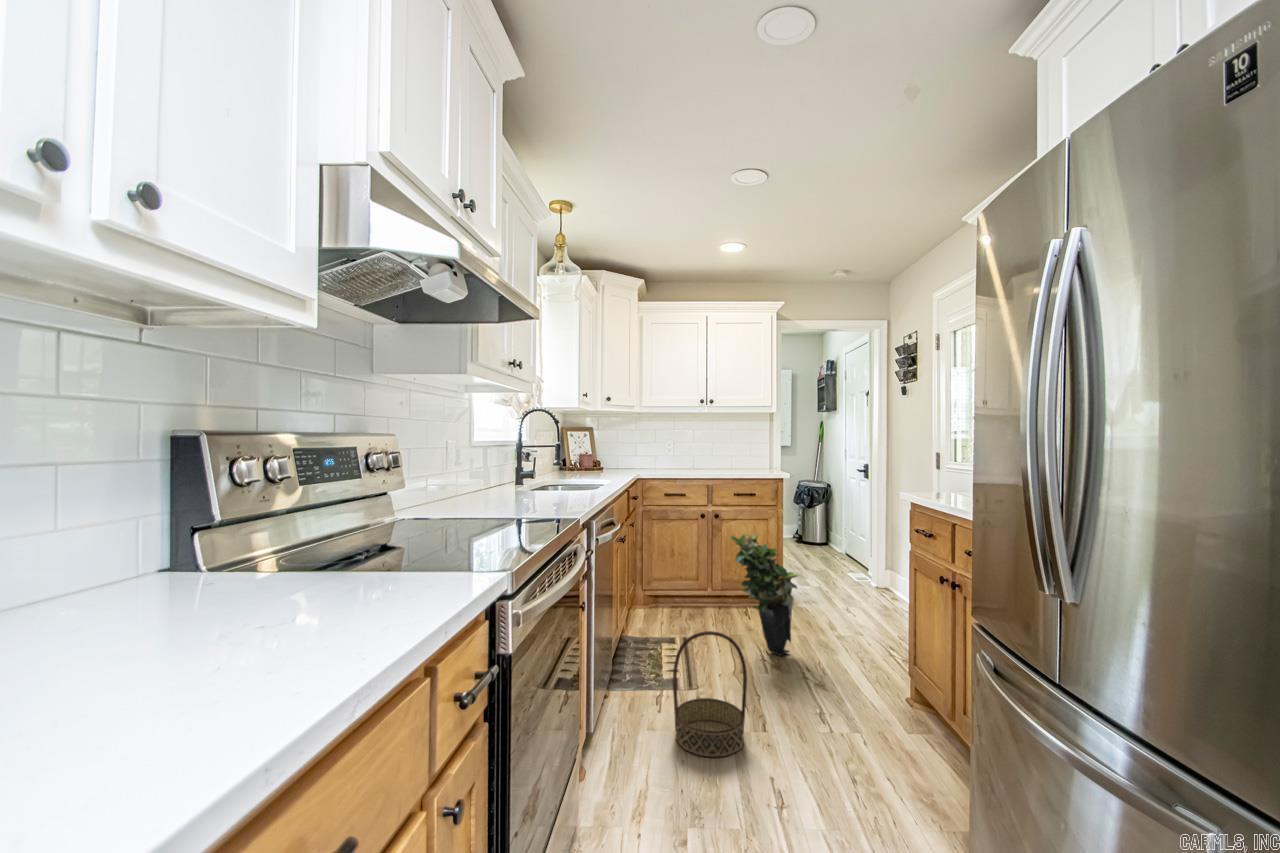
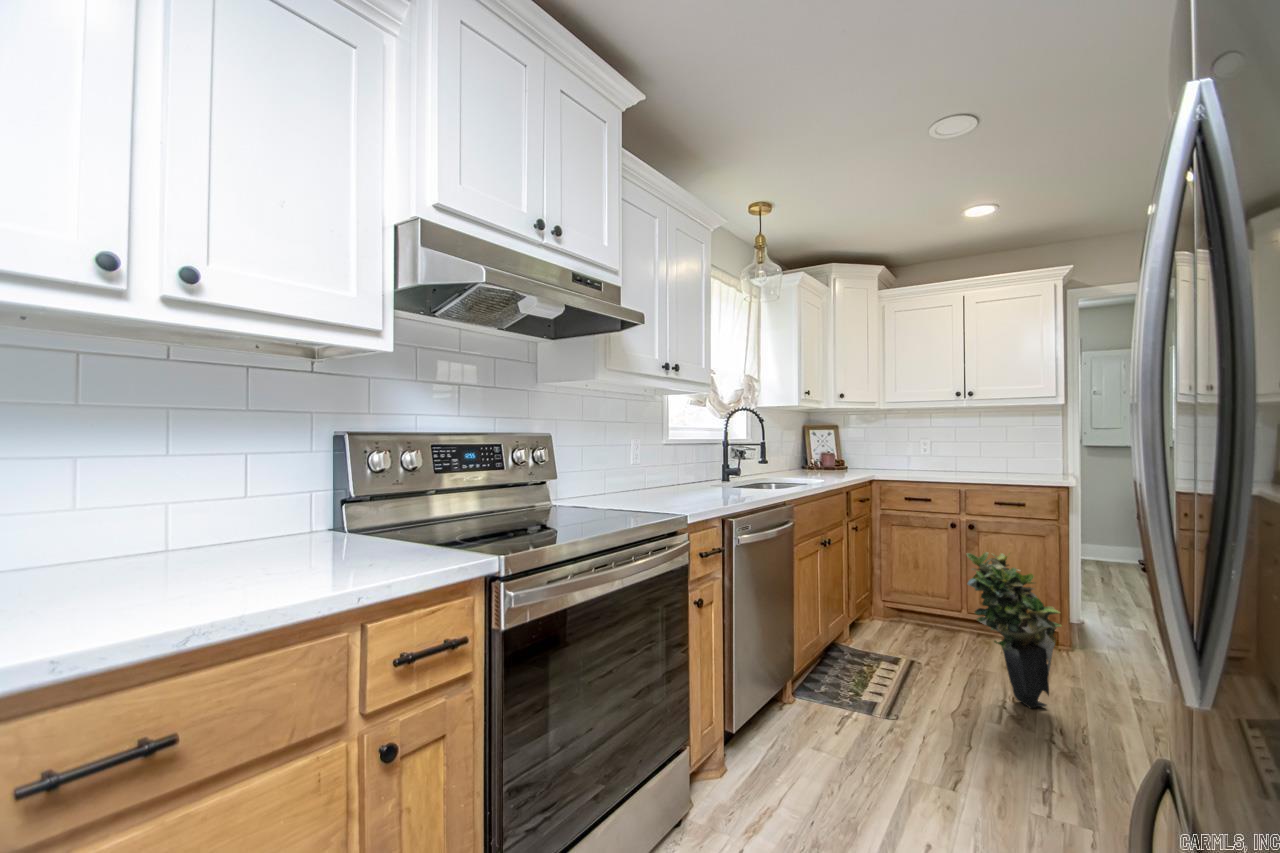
basket: present [673,631,747,757] -> none [837,656,924,798]

